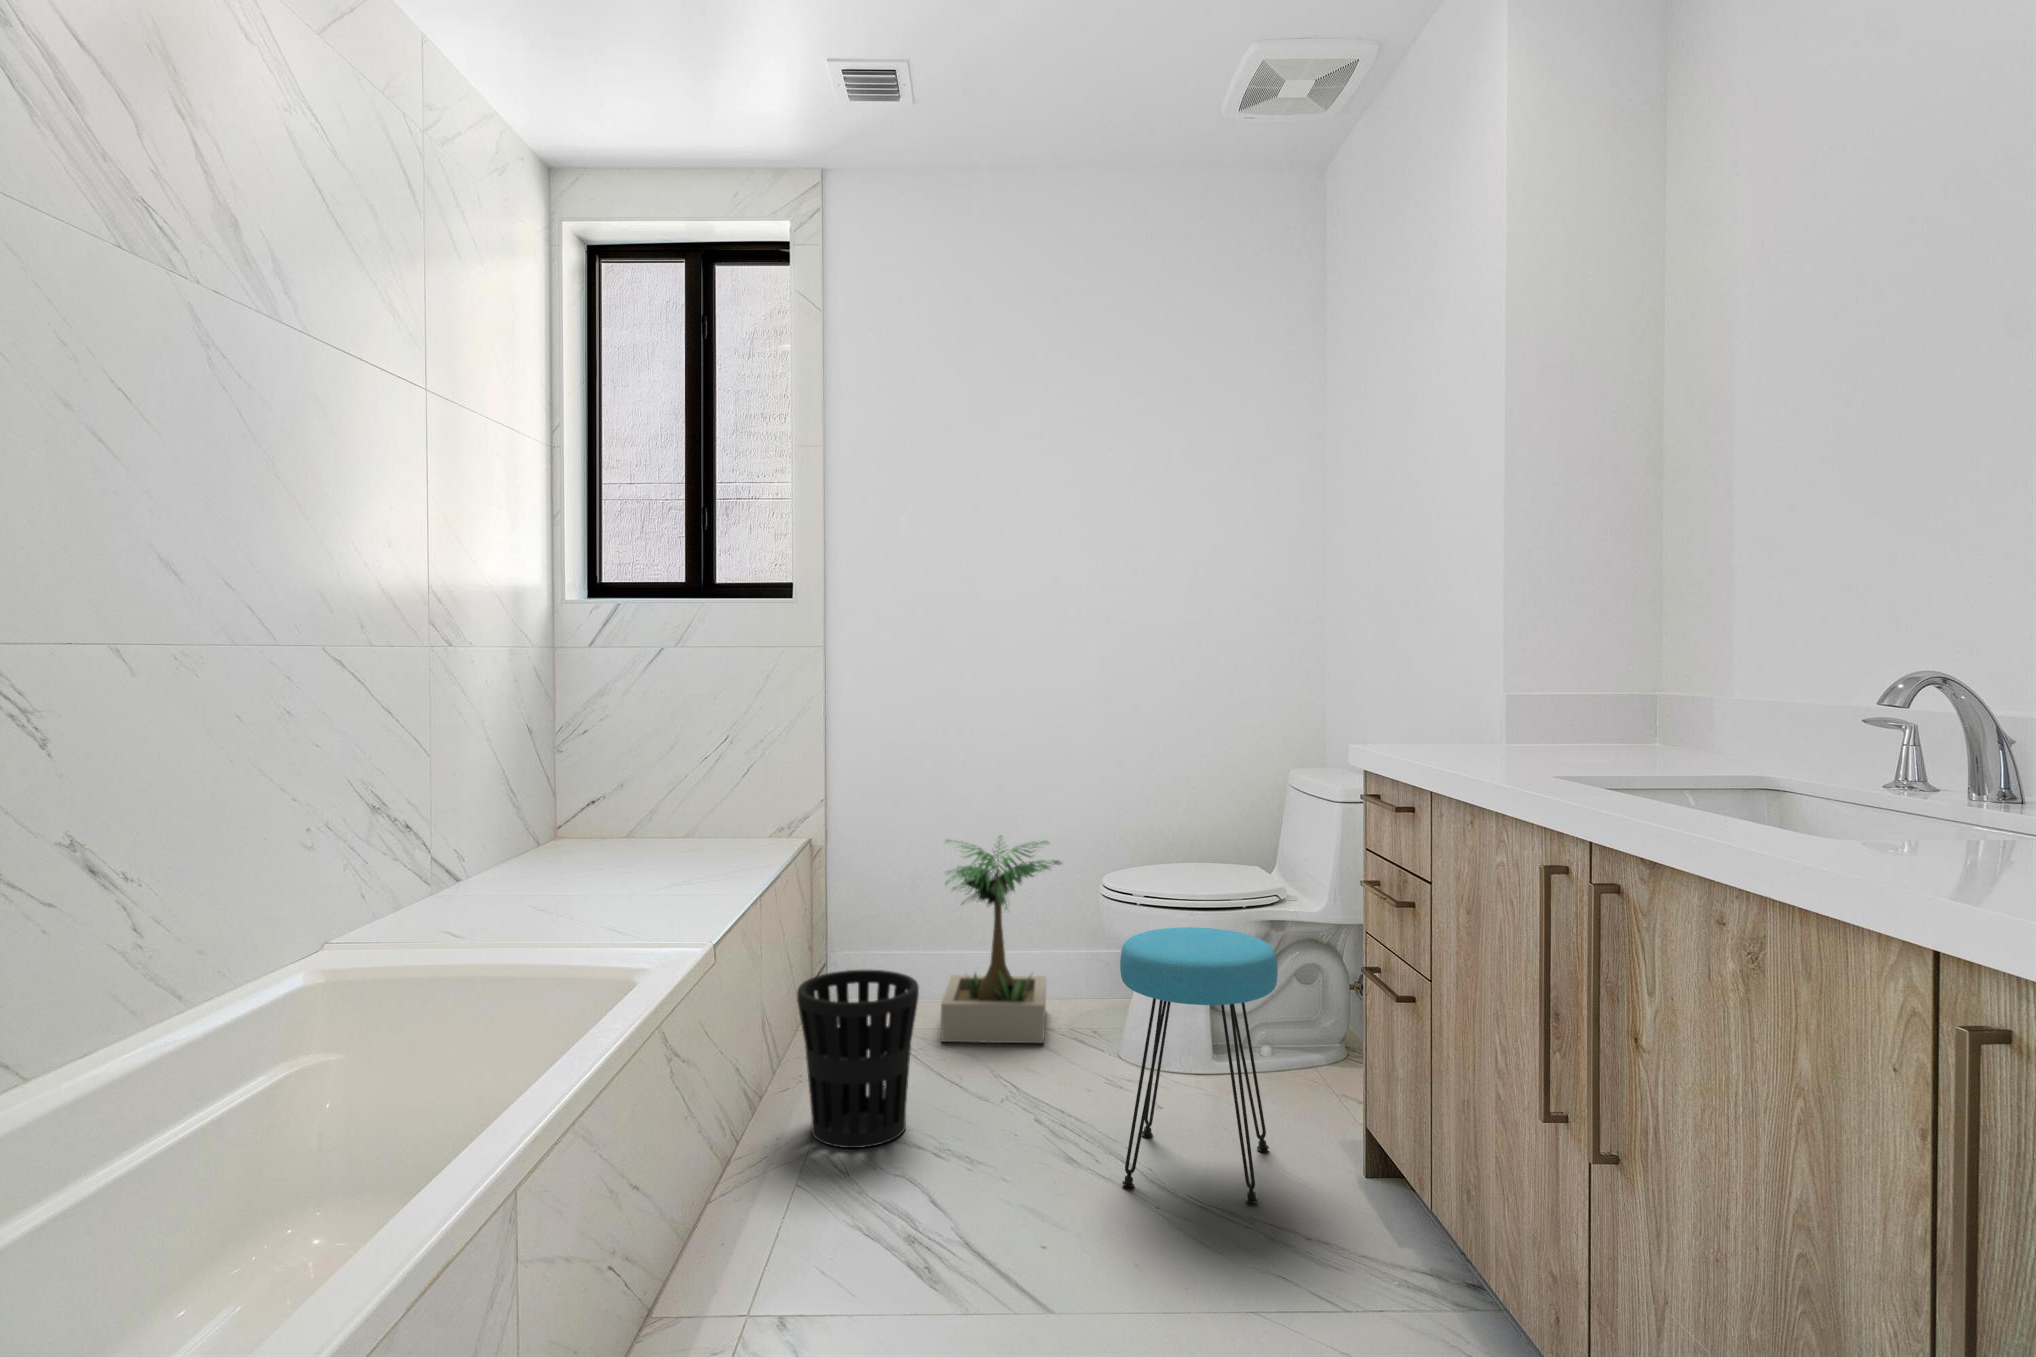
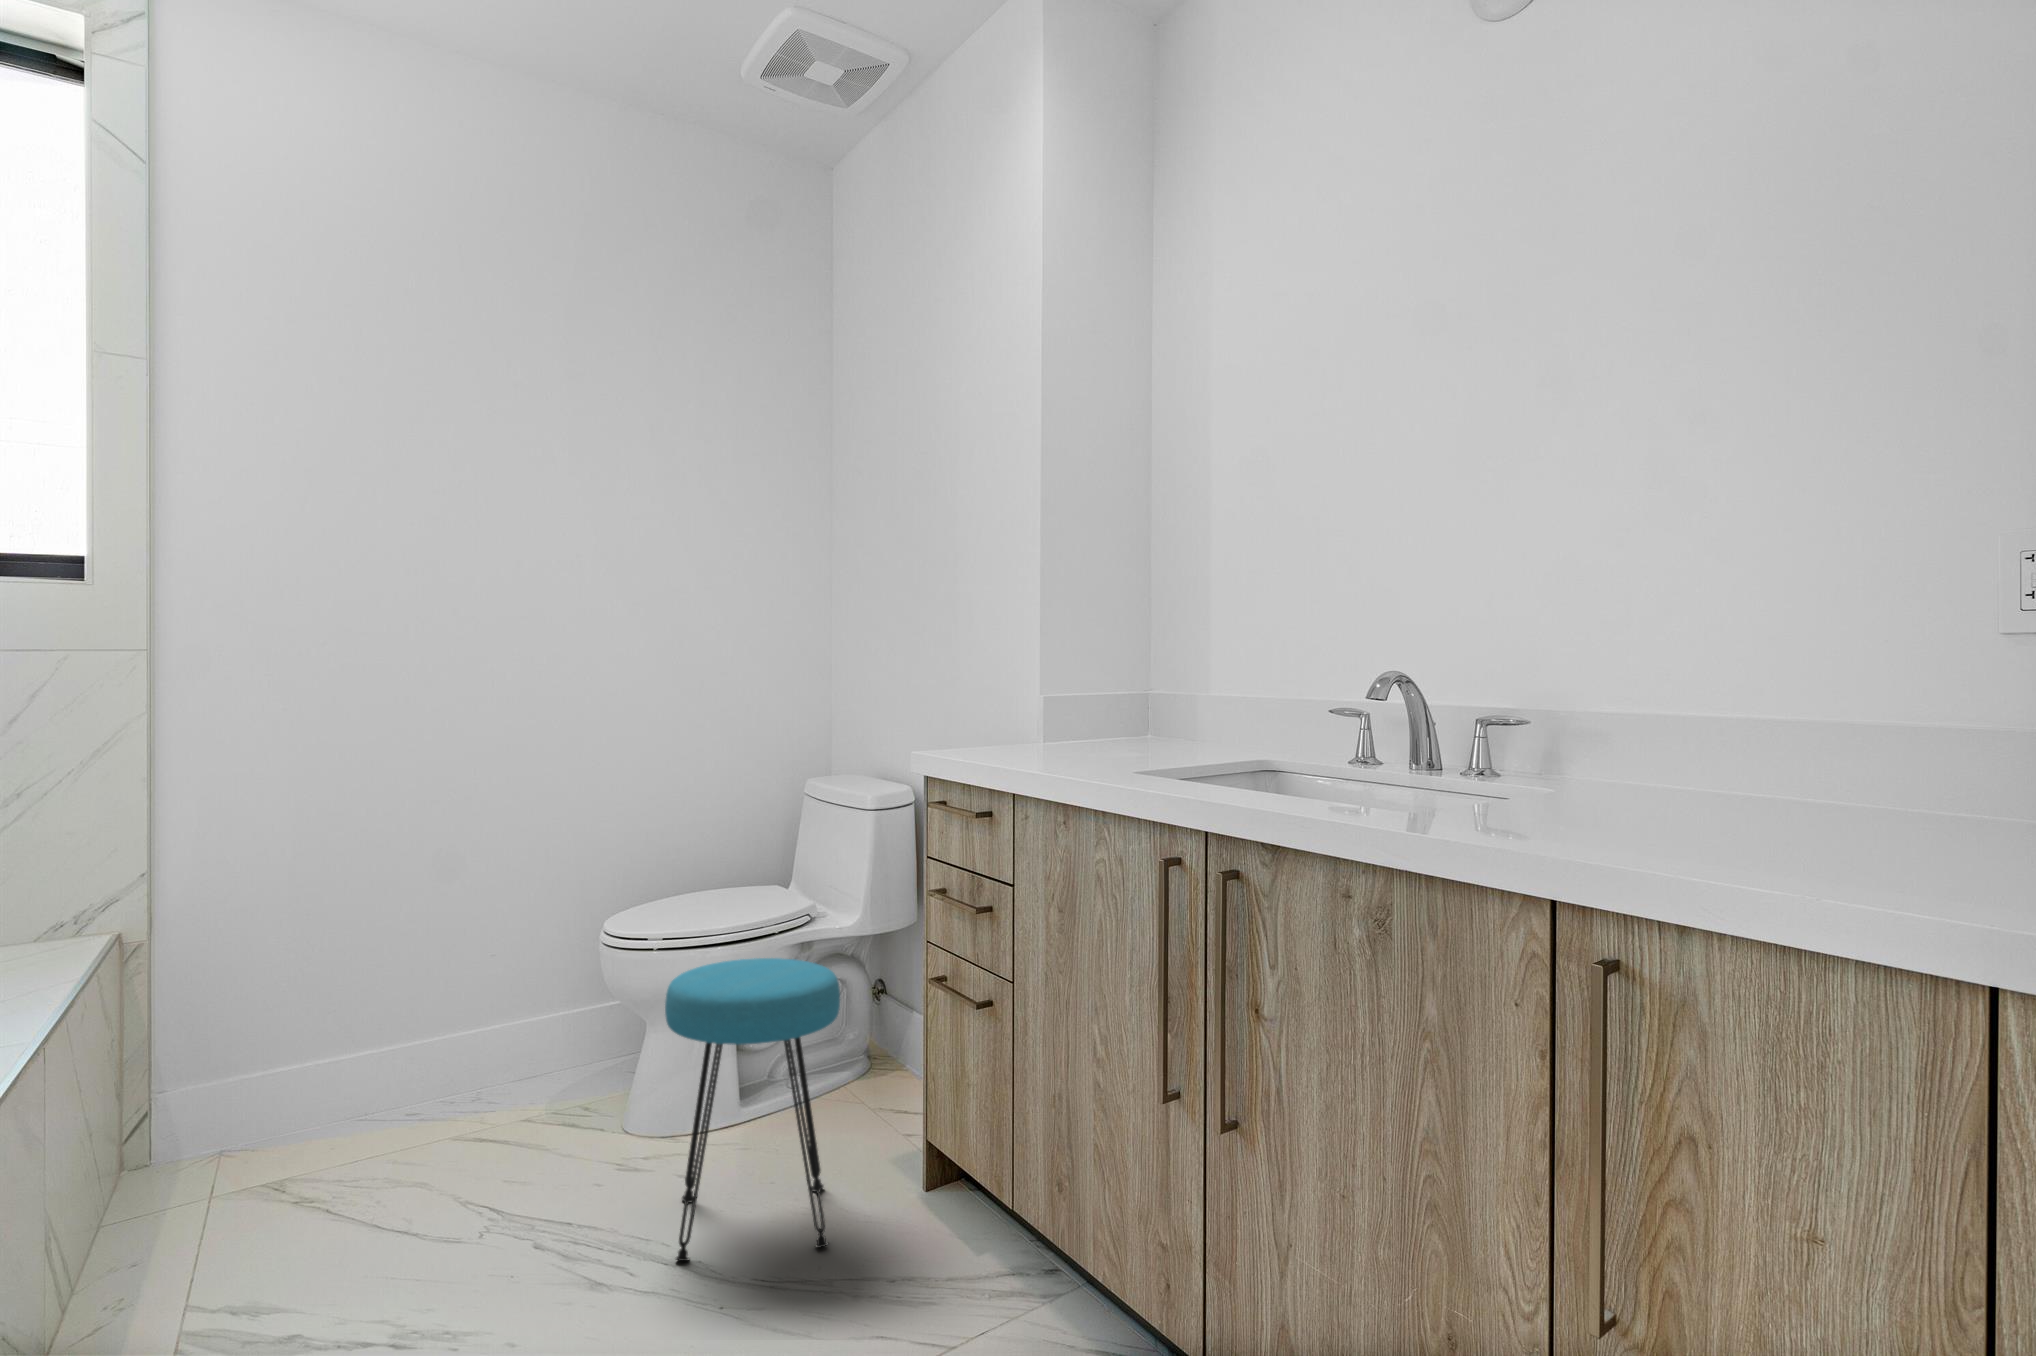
potted plant: present [941,835,1062,1043] -> none [385,873,572,1138]
wastebasket: present [797,970,919,1148] -> none [218,1059,398,1298]

